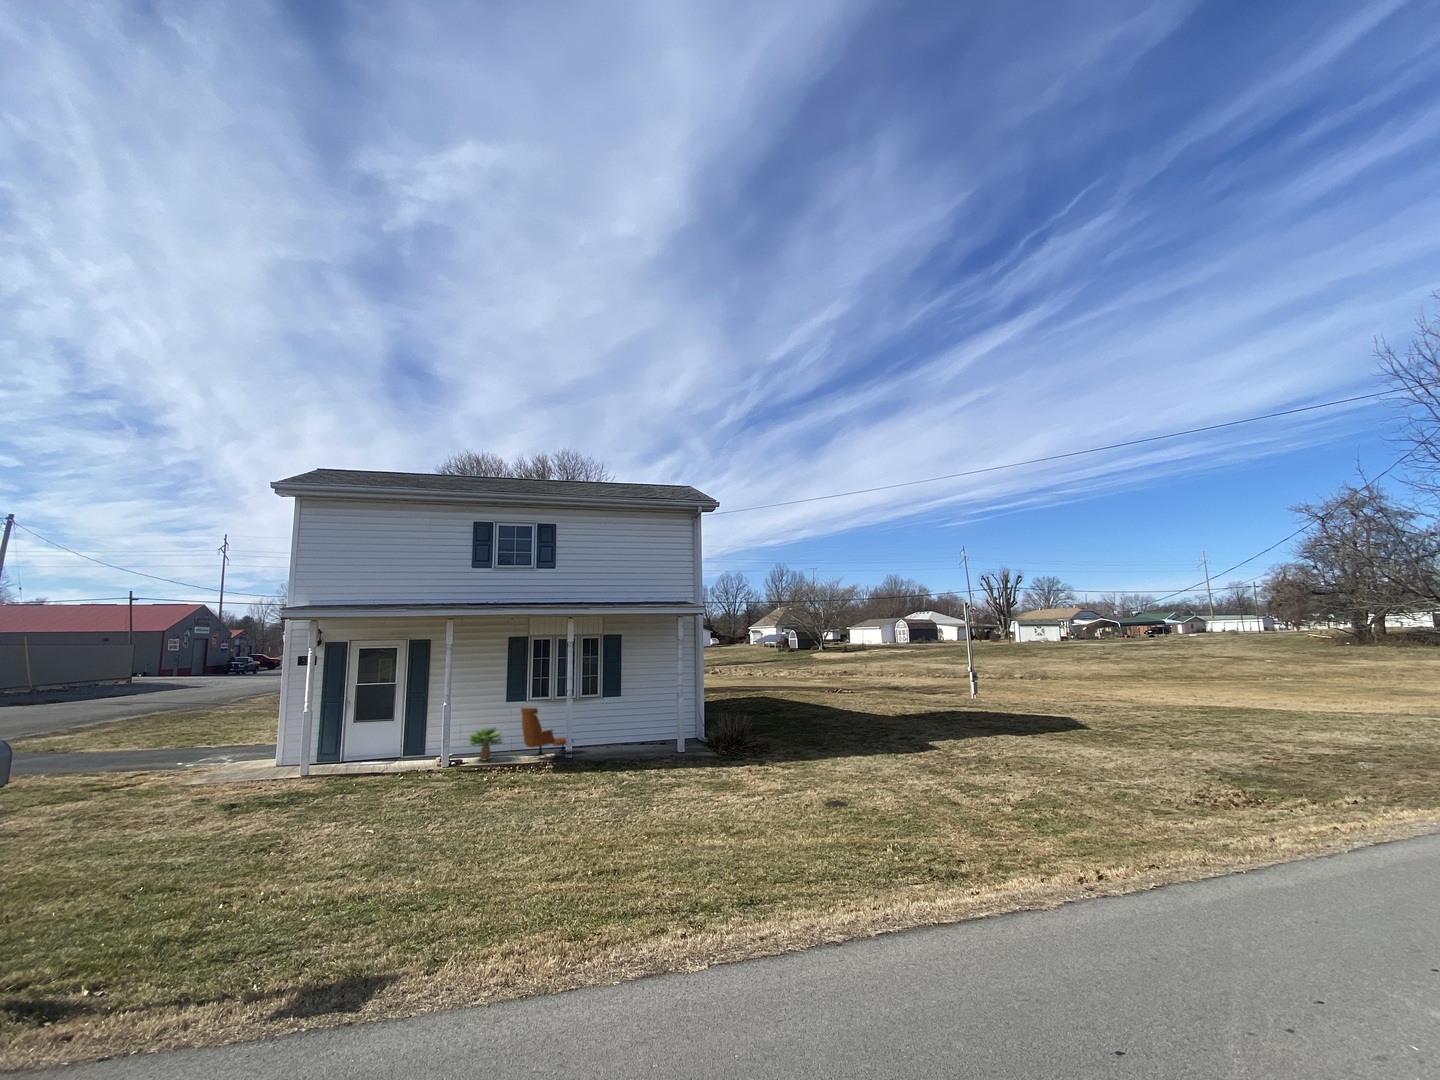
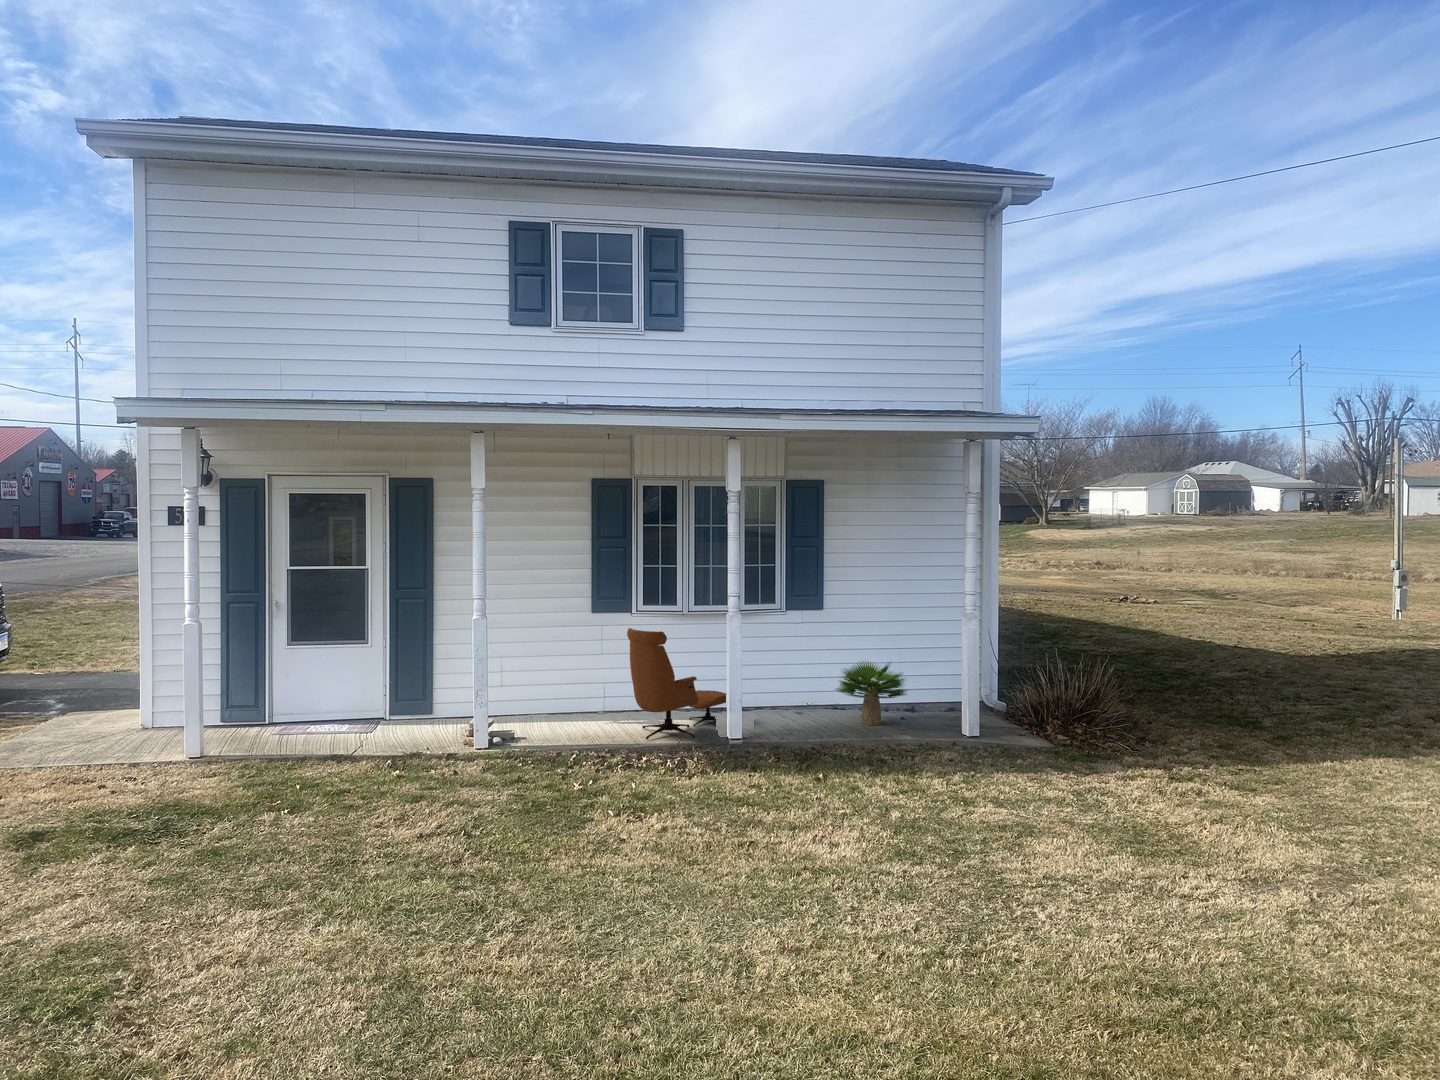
potted plant: present [469,728,502,761] -> present [836,661,907,725]

